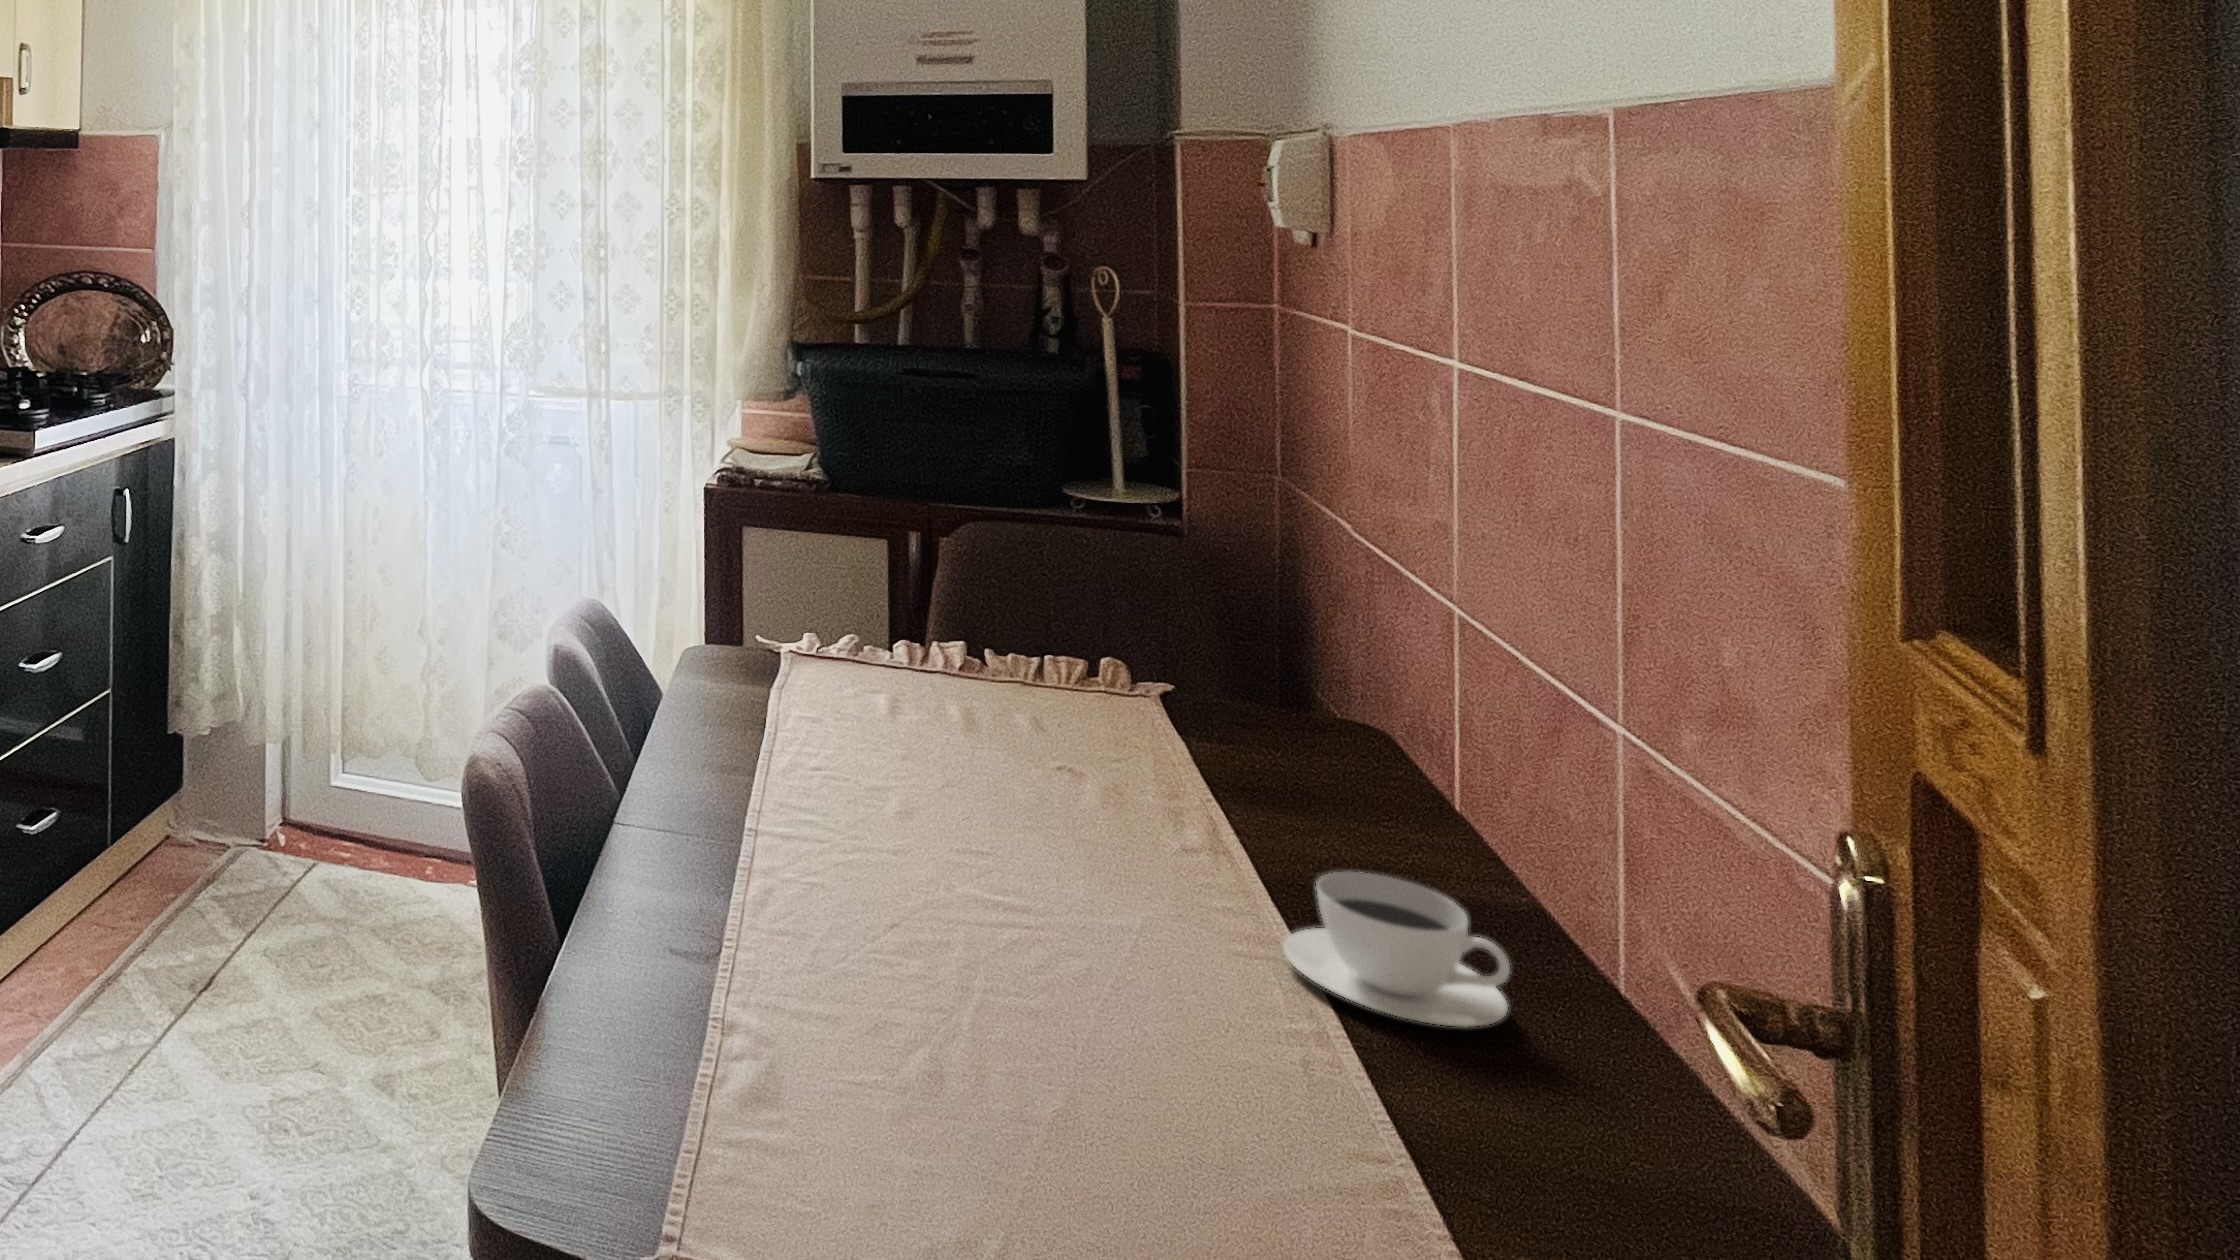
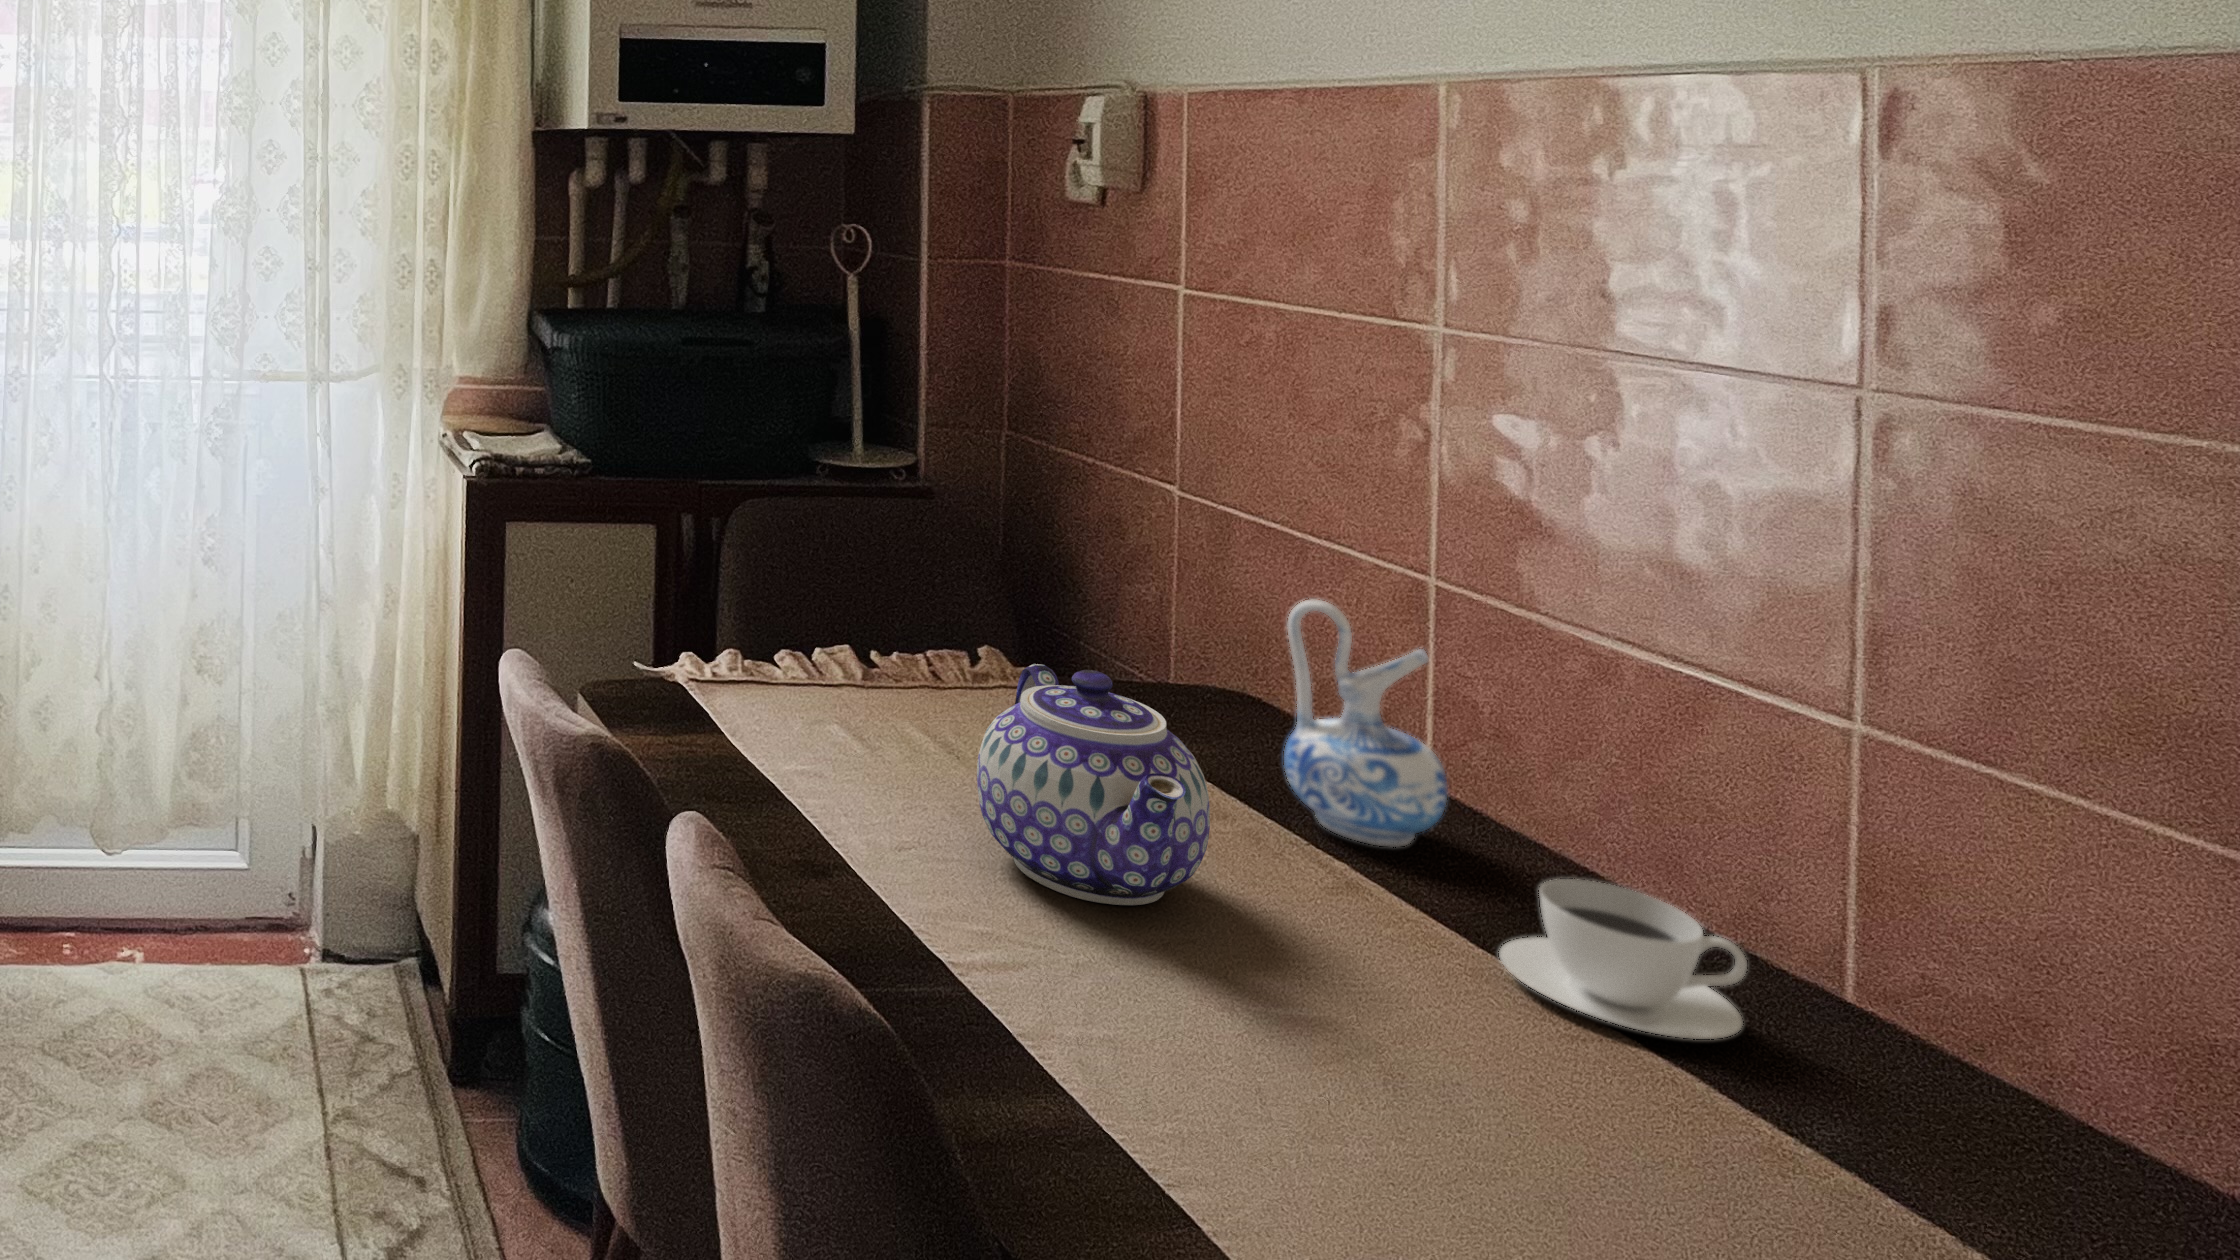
ceramic pitcher: none [1238,612,1398,858] -> present [1284,600,1448,847]
teapot: none [849,638,1049,845] -> present [977,664,1210,905]

